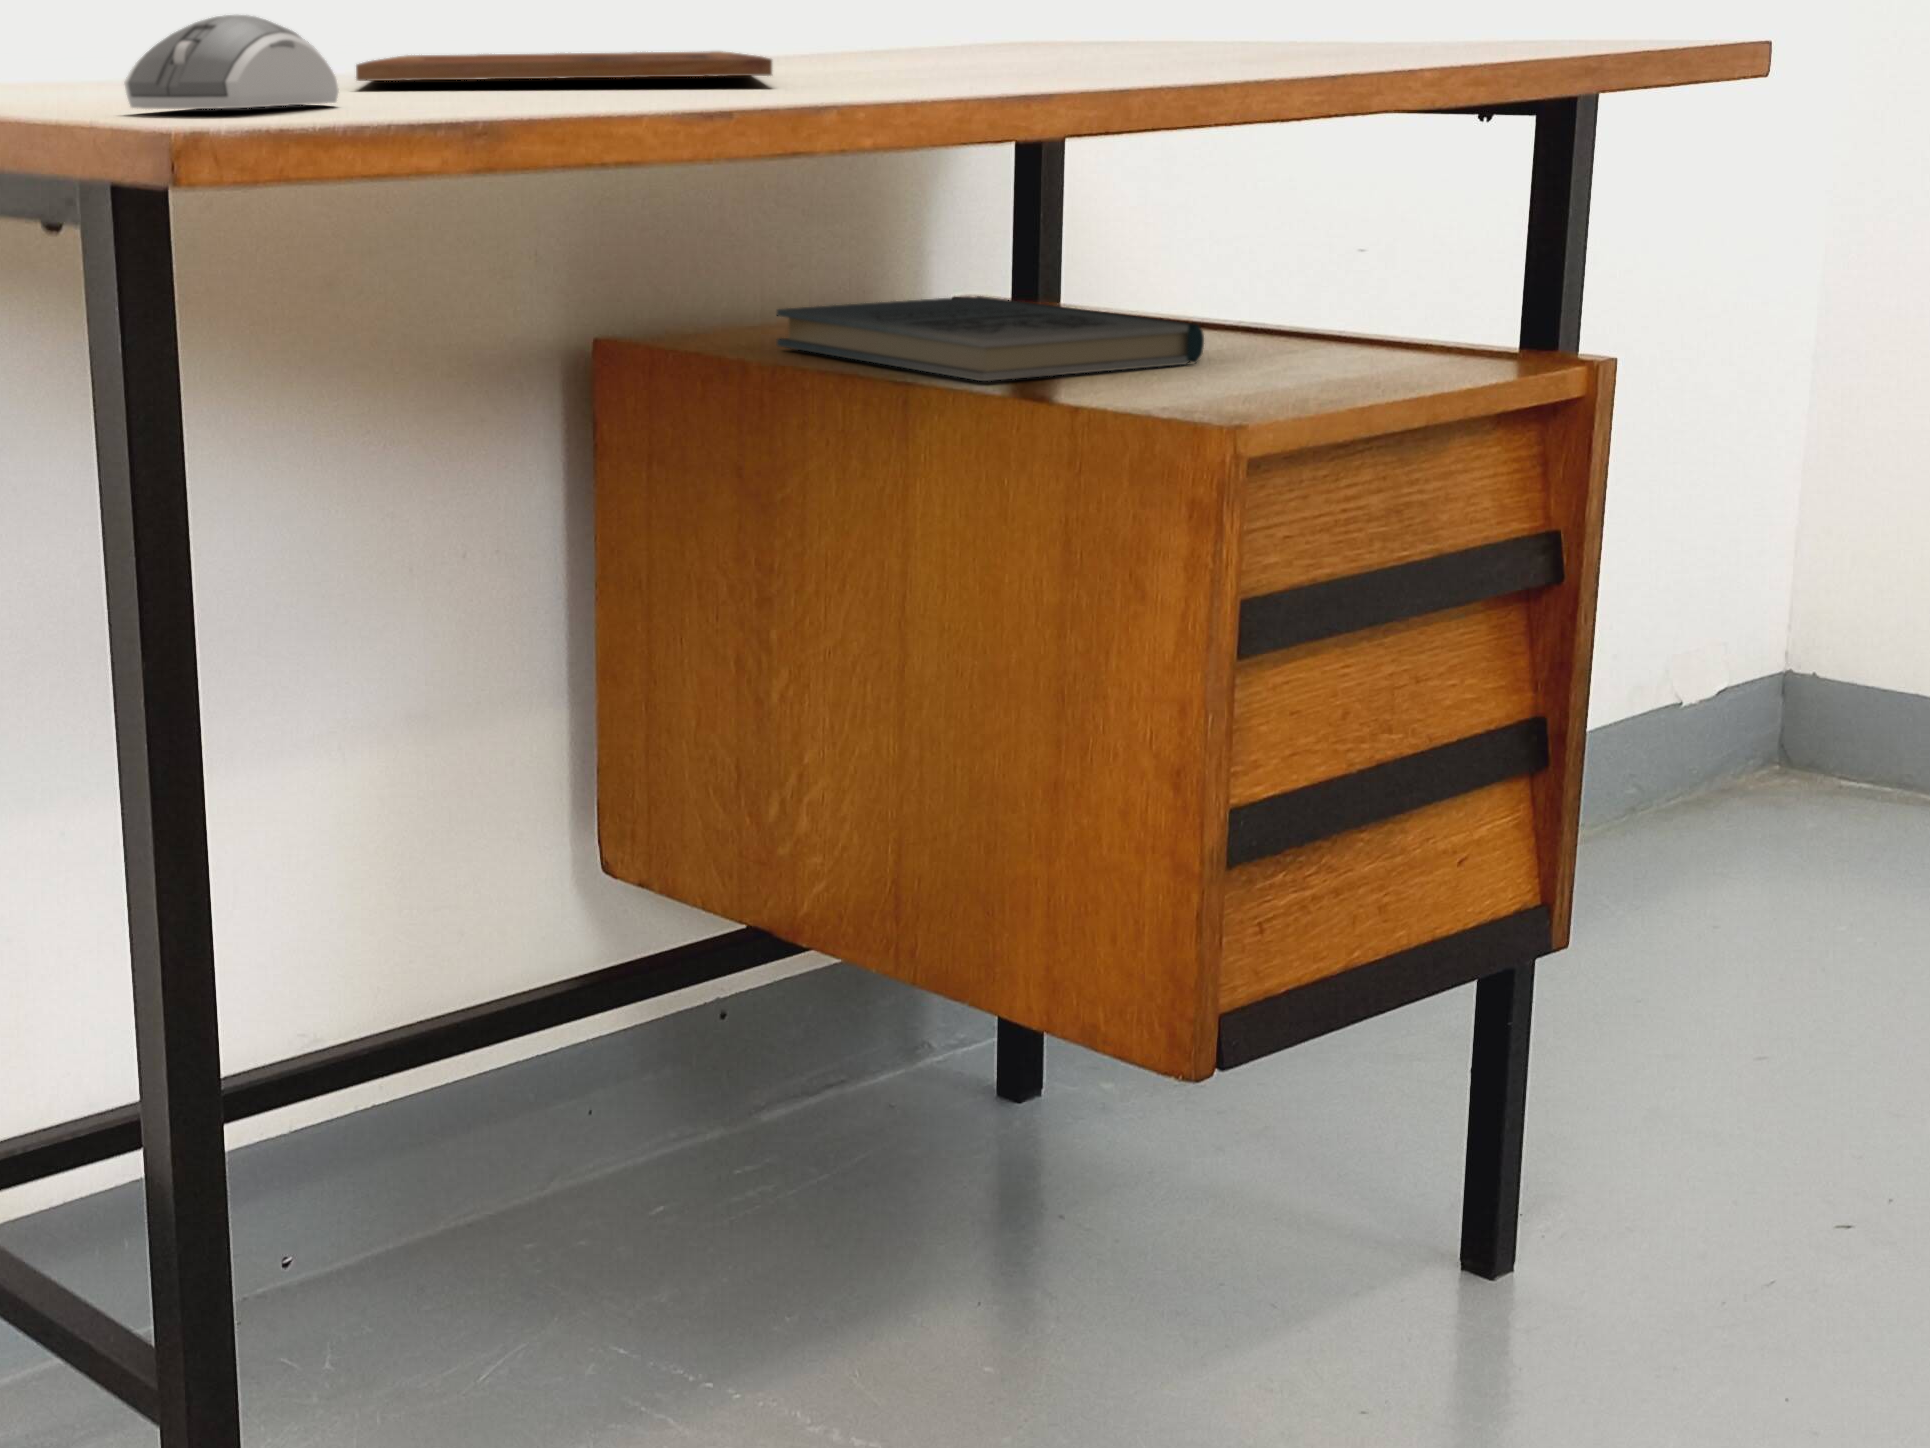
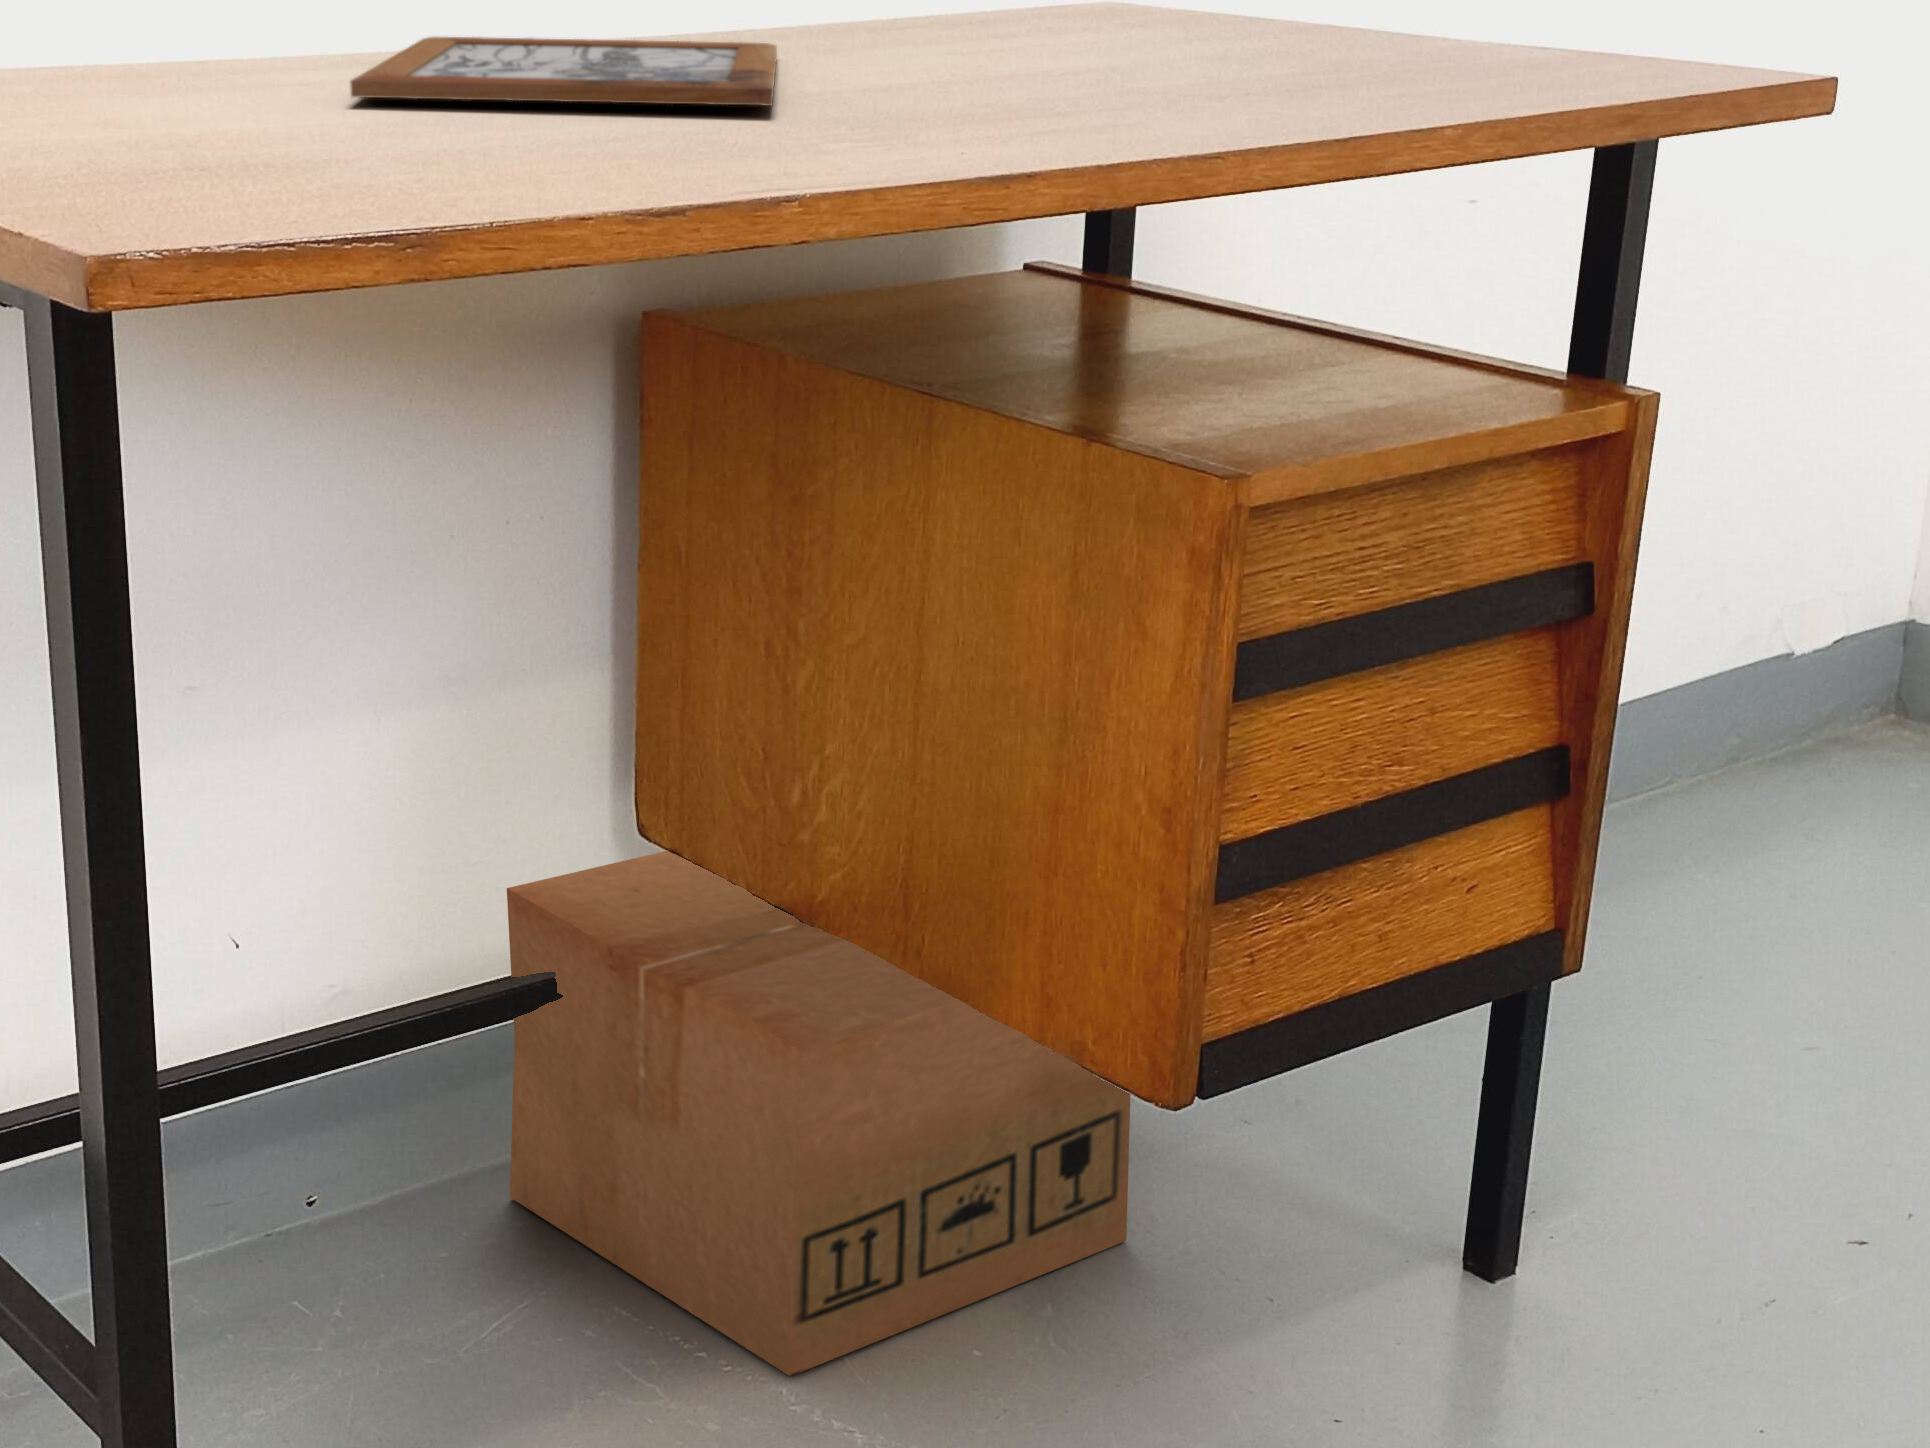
computer mouse: present [124,15,339,109] -> none [77,60,304,165]
book: present [777,296,1204,381] -> none [821,279,1243,393]
cardboard box: none [474,848,1127,1401] -> present [507,851,1131,1376]

